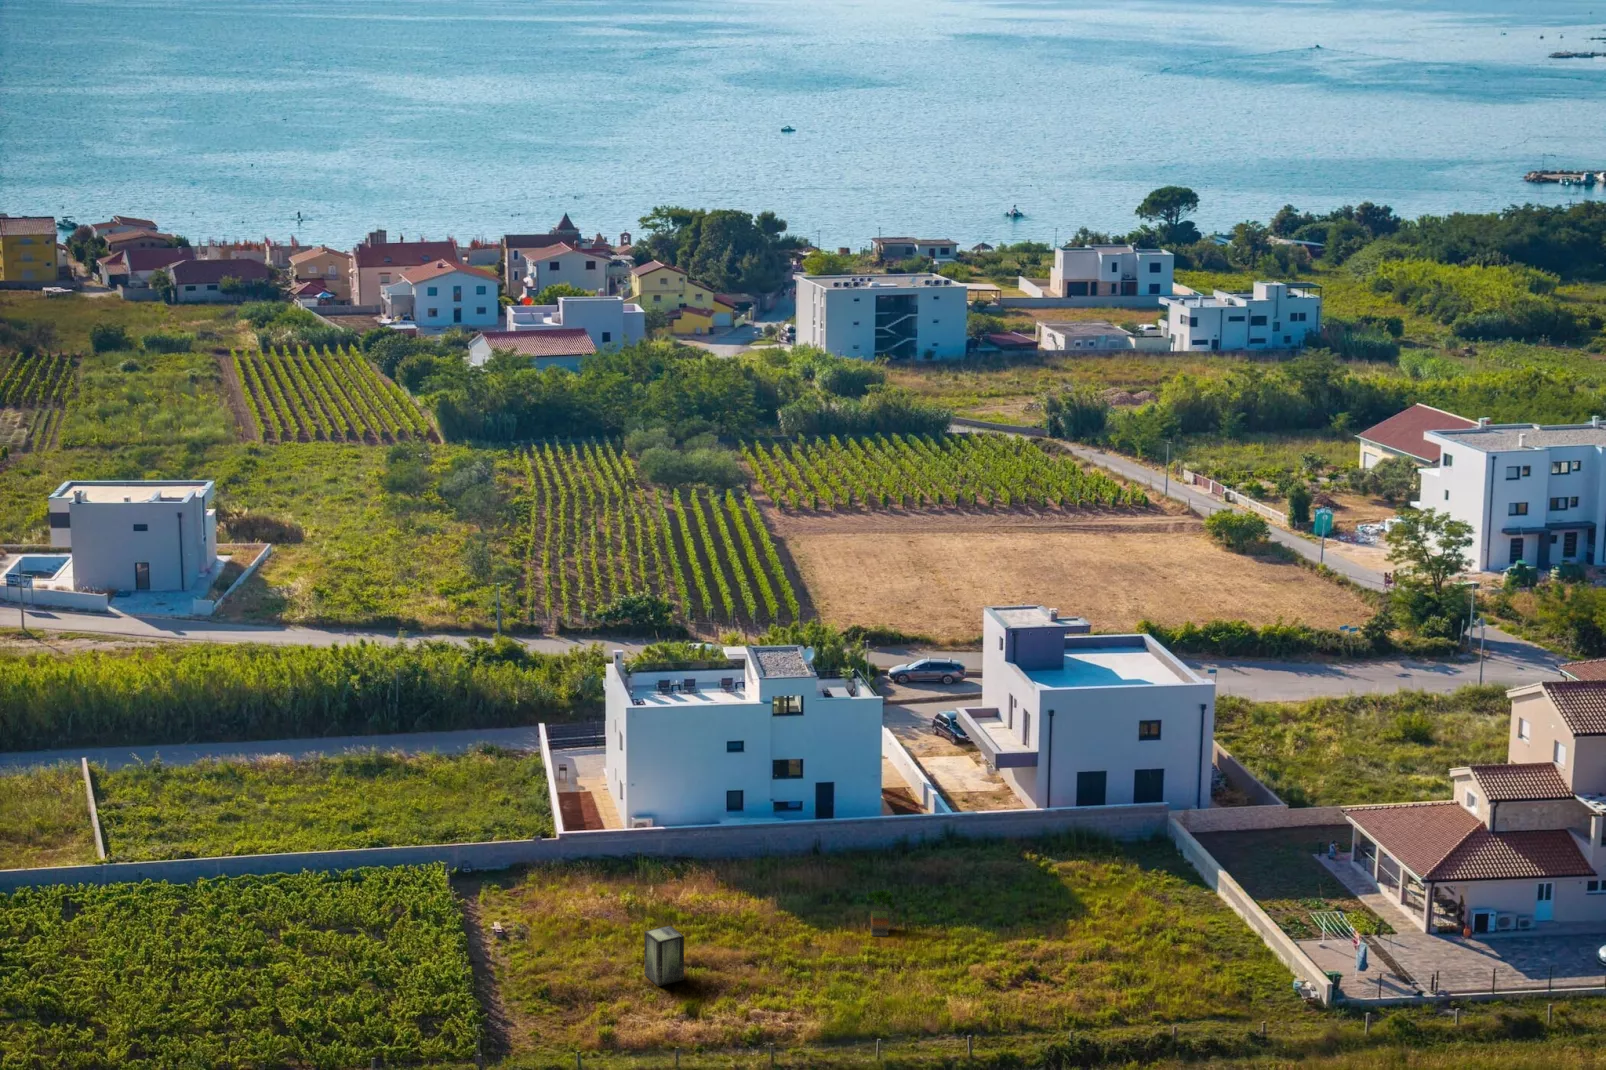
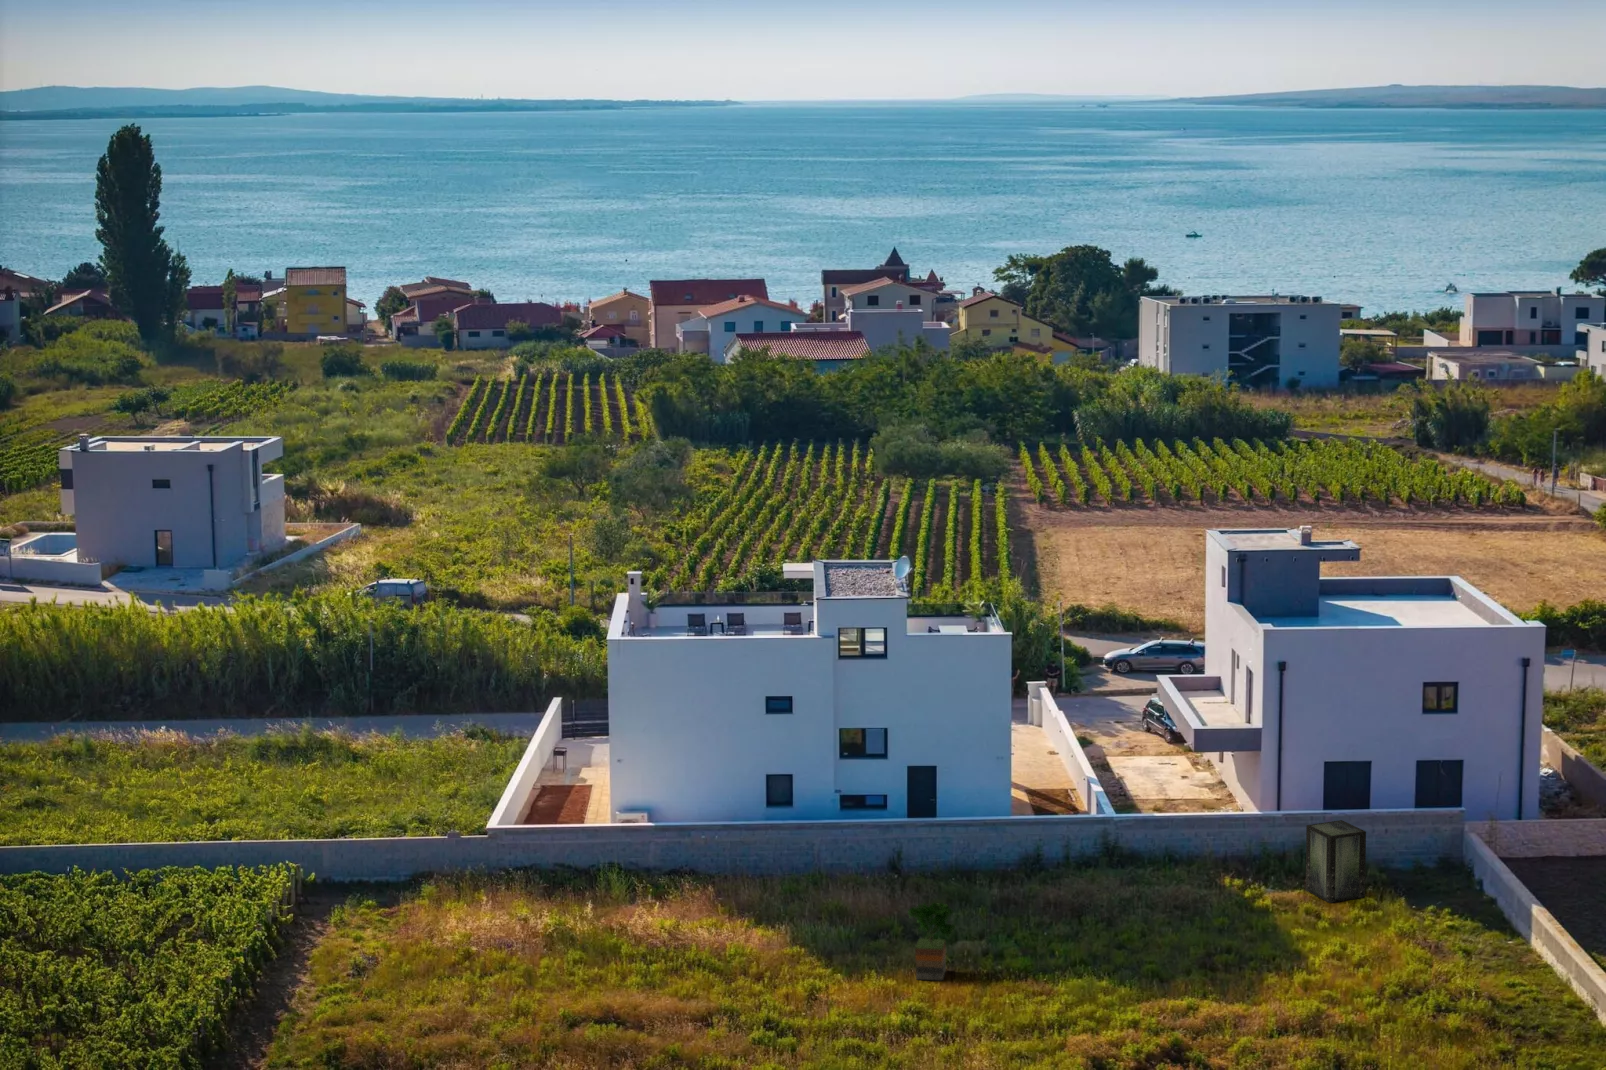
storage box: present [644,925,684,986] -> present [1306,820,1366,903]

